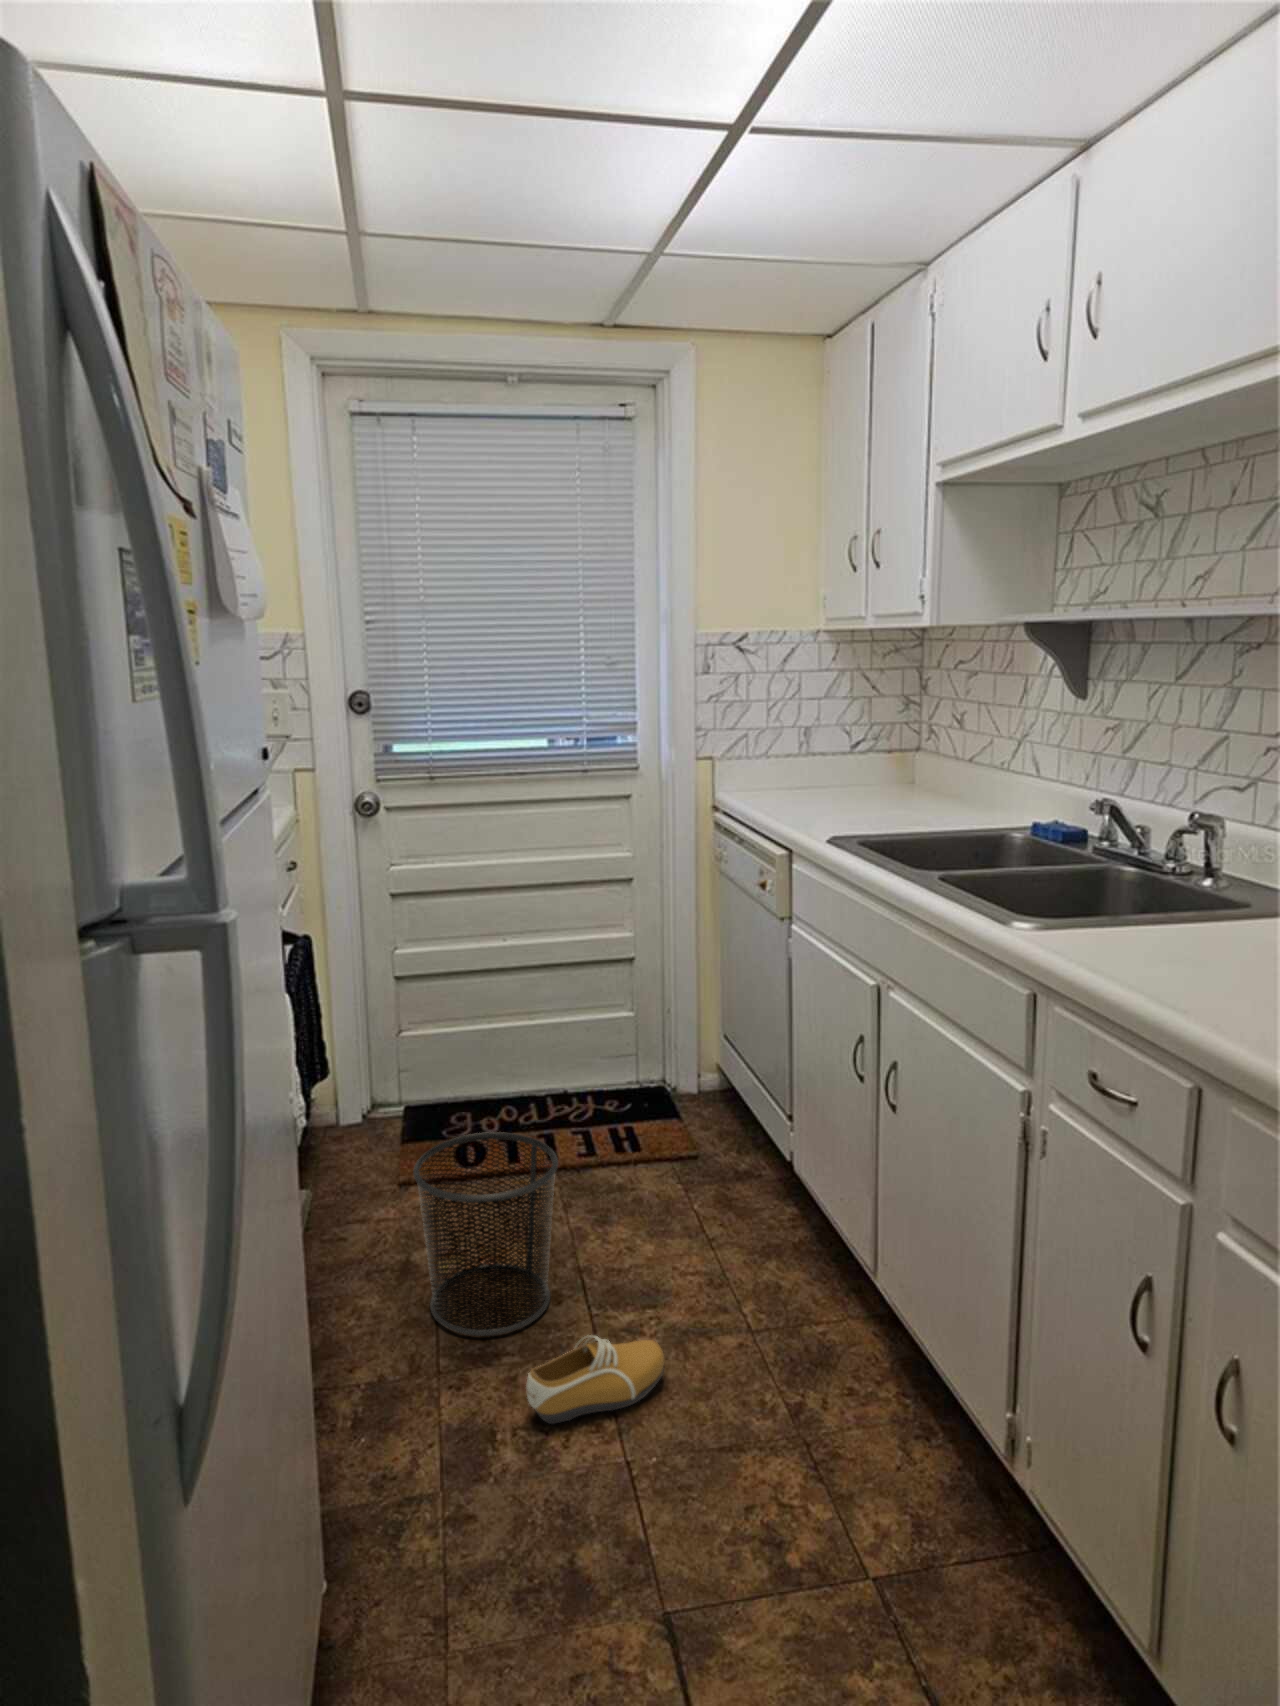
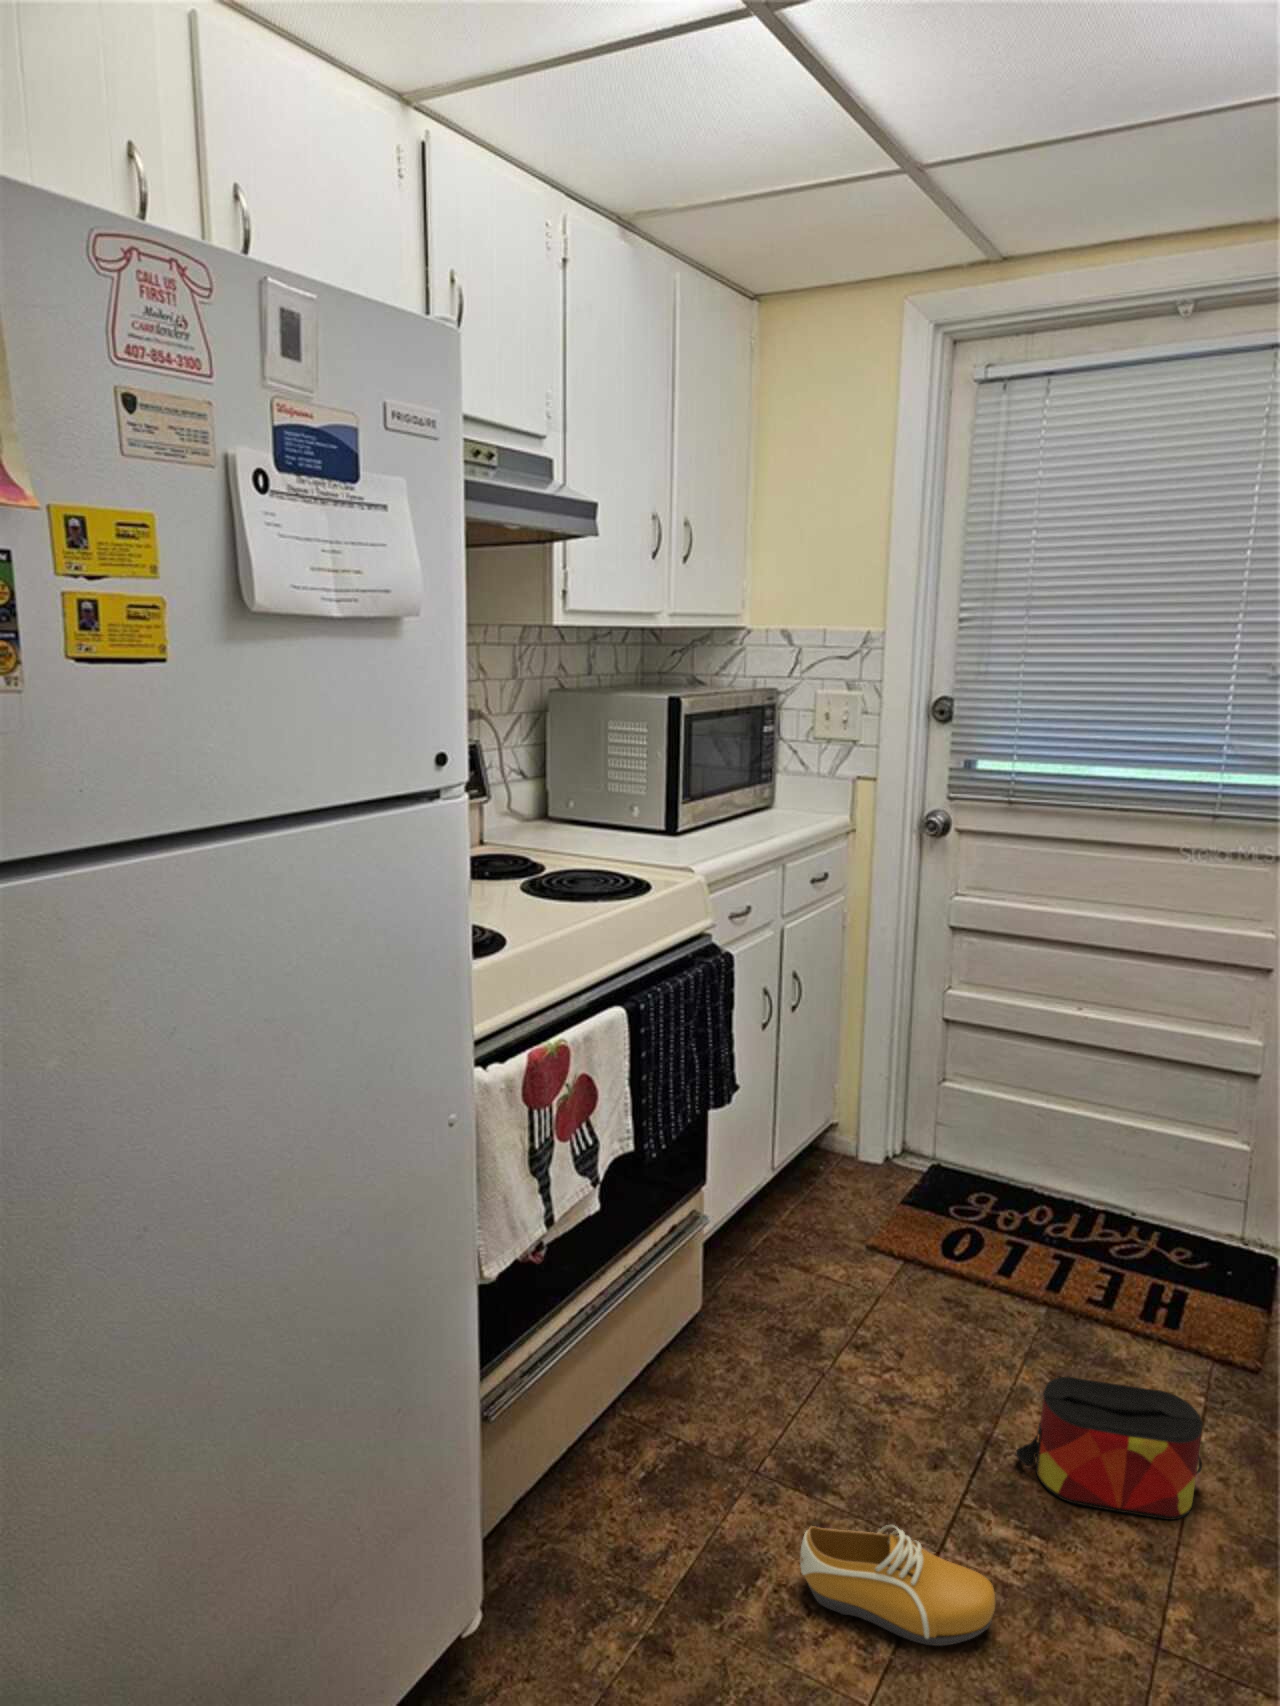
waste bin: present [413,1132,558,1336] -> none [789,1220,963,1472]
bag: none [605,1177,717,1280] -> present [1016,1377,1203,1520]

